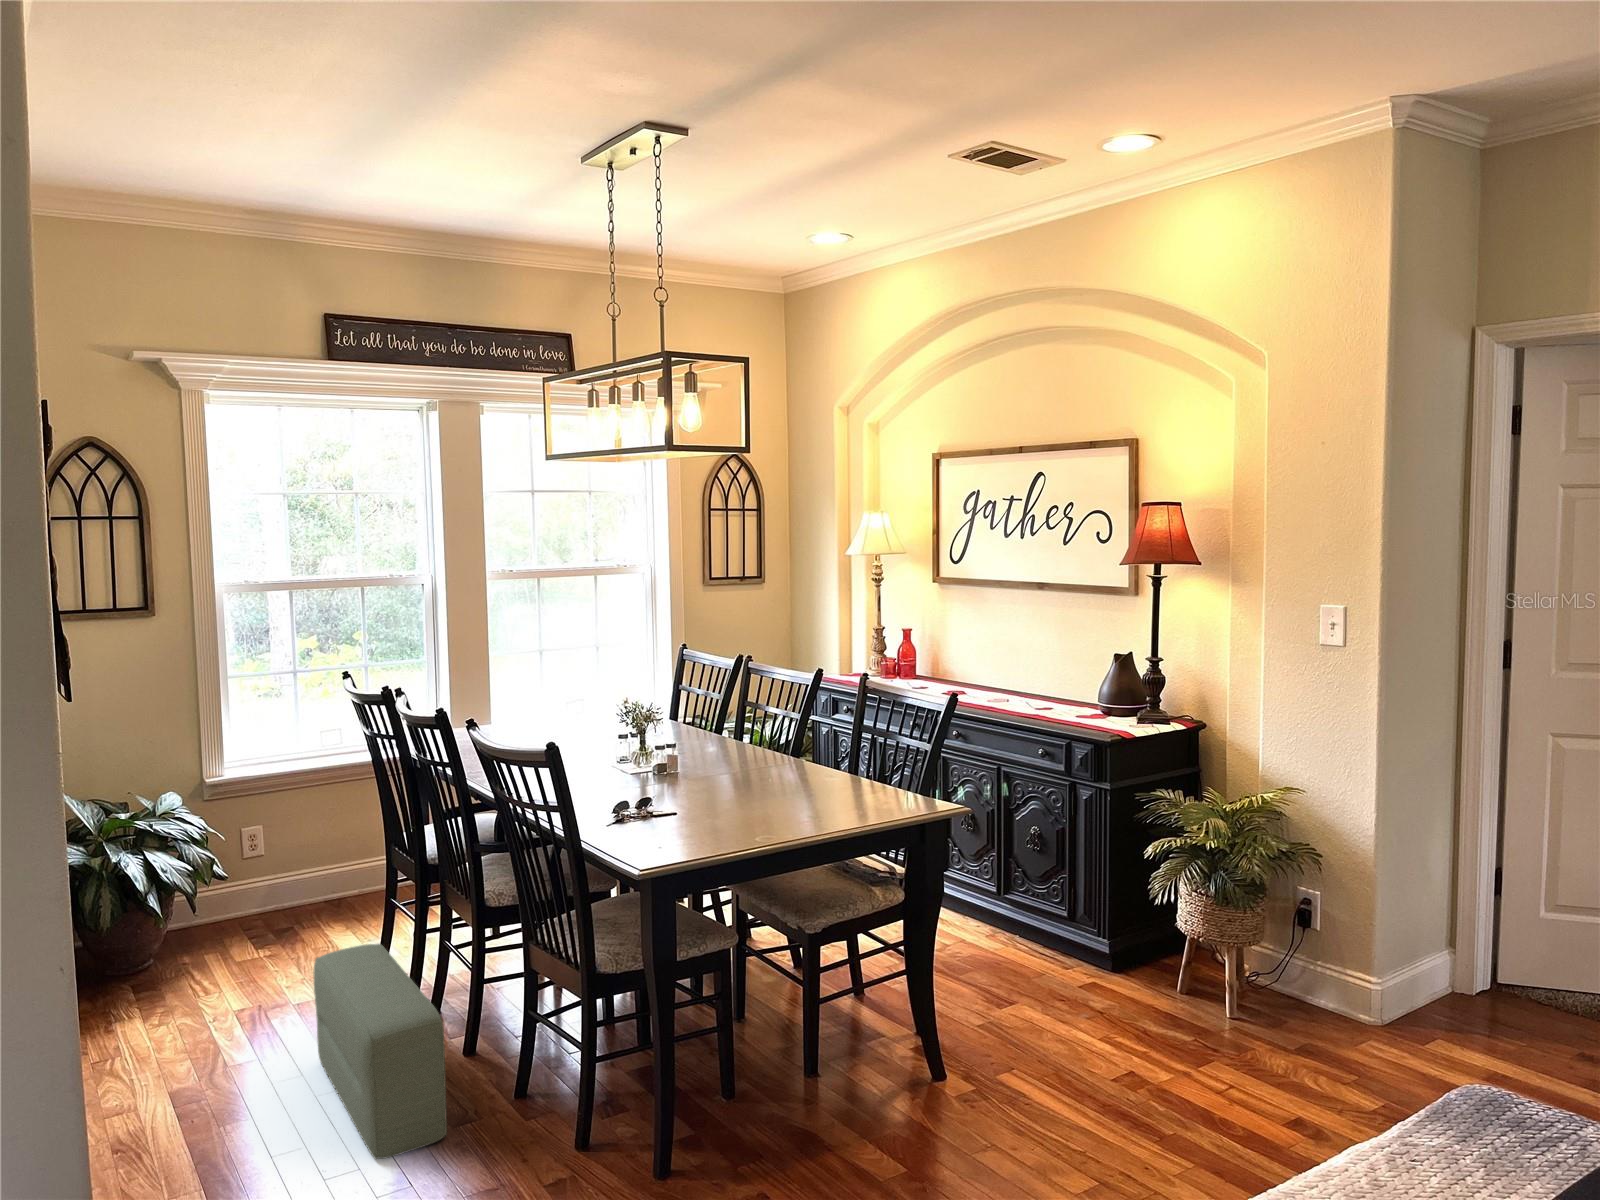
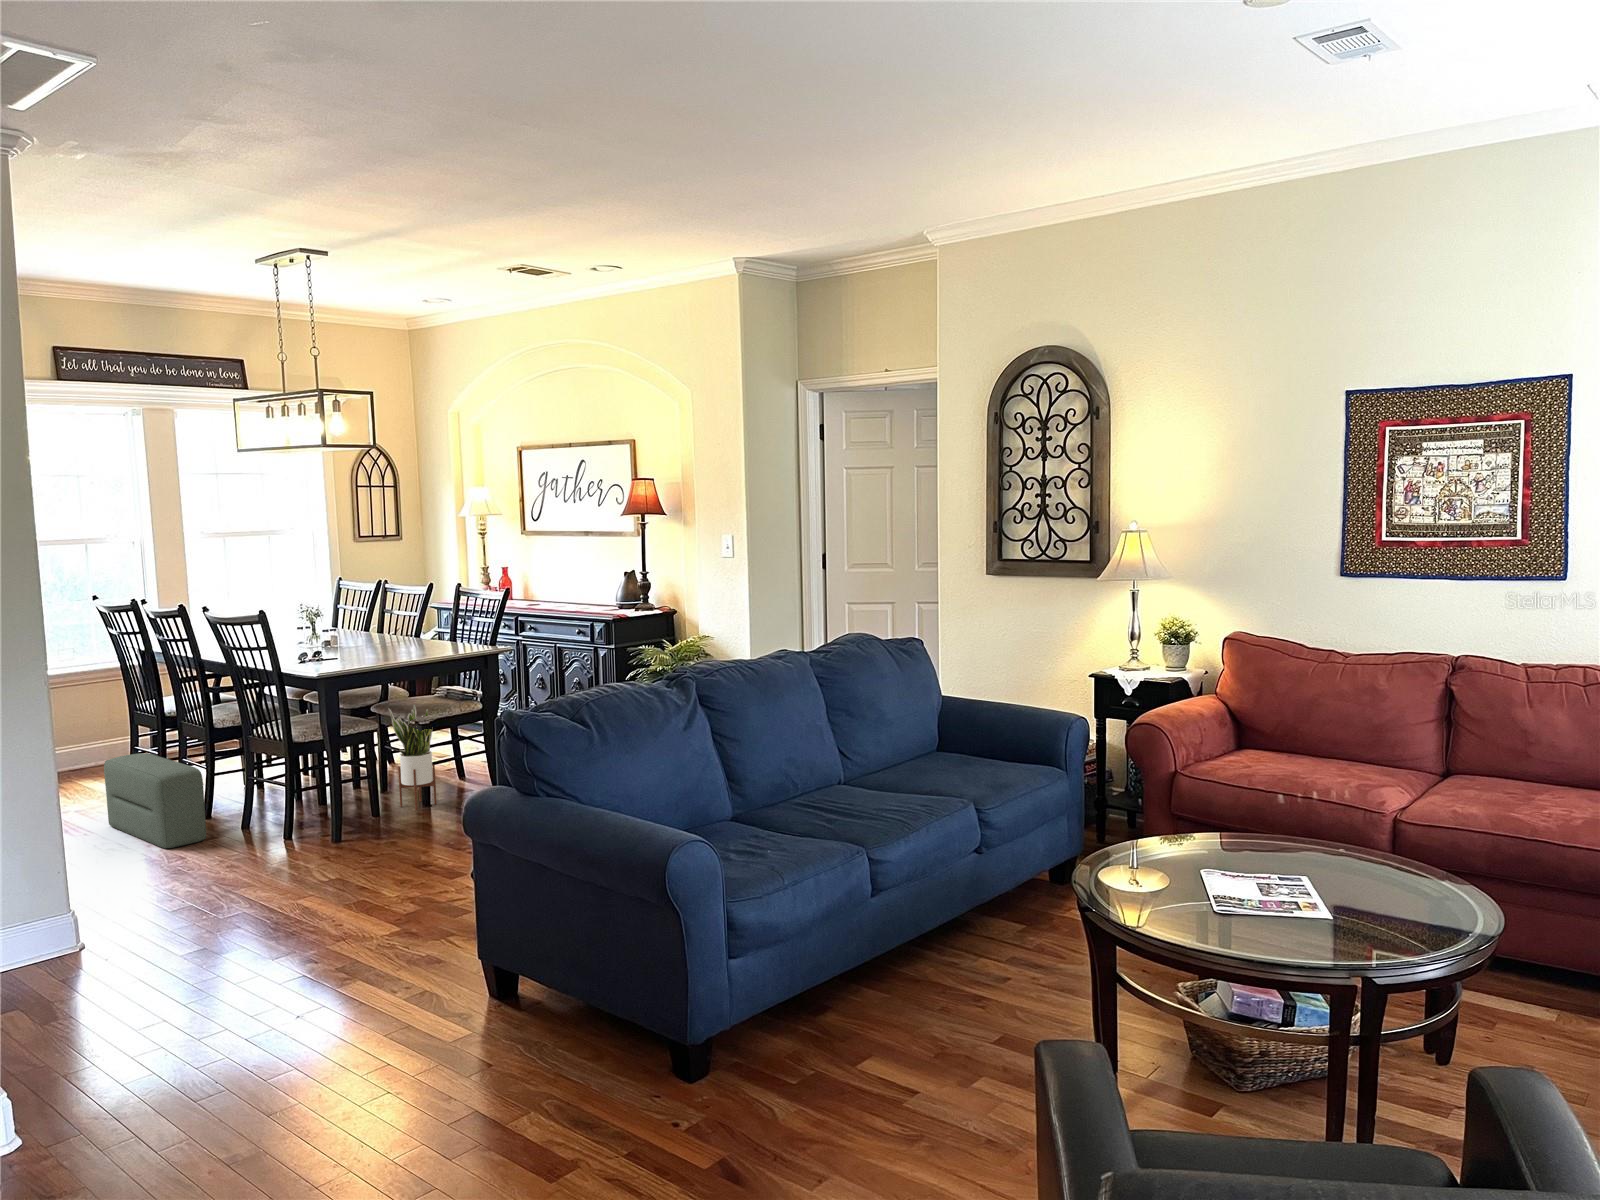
potted plant: none [757,901,832,1093] -> present [388,705,437,810]

